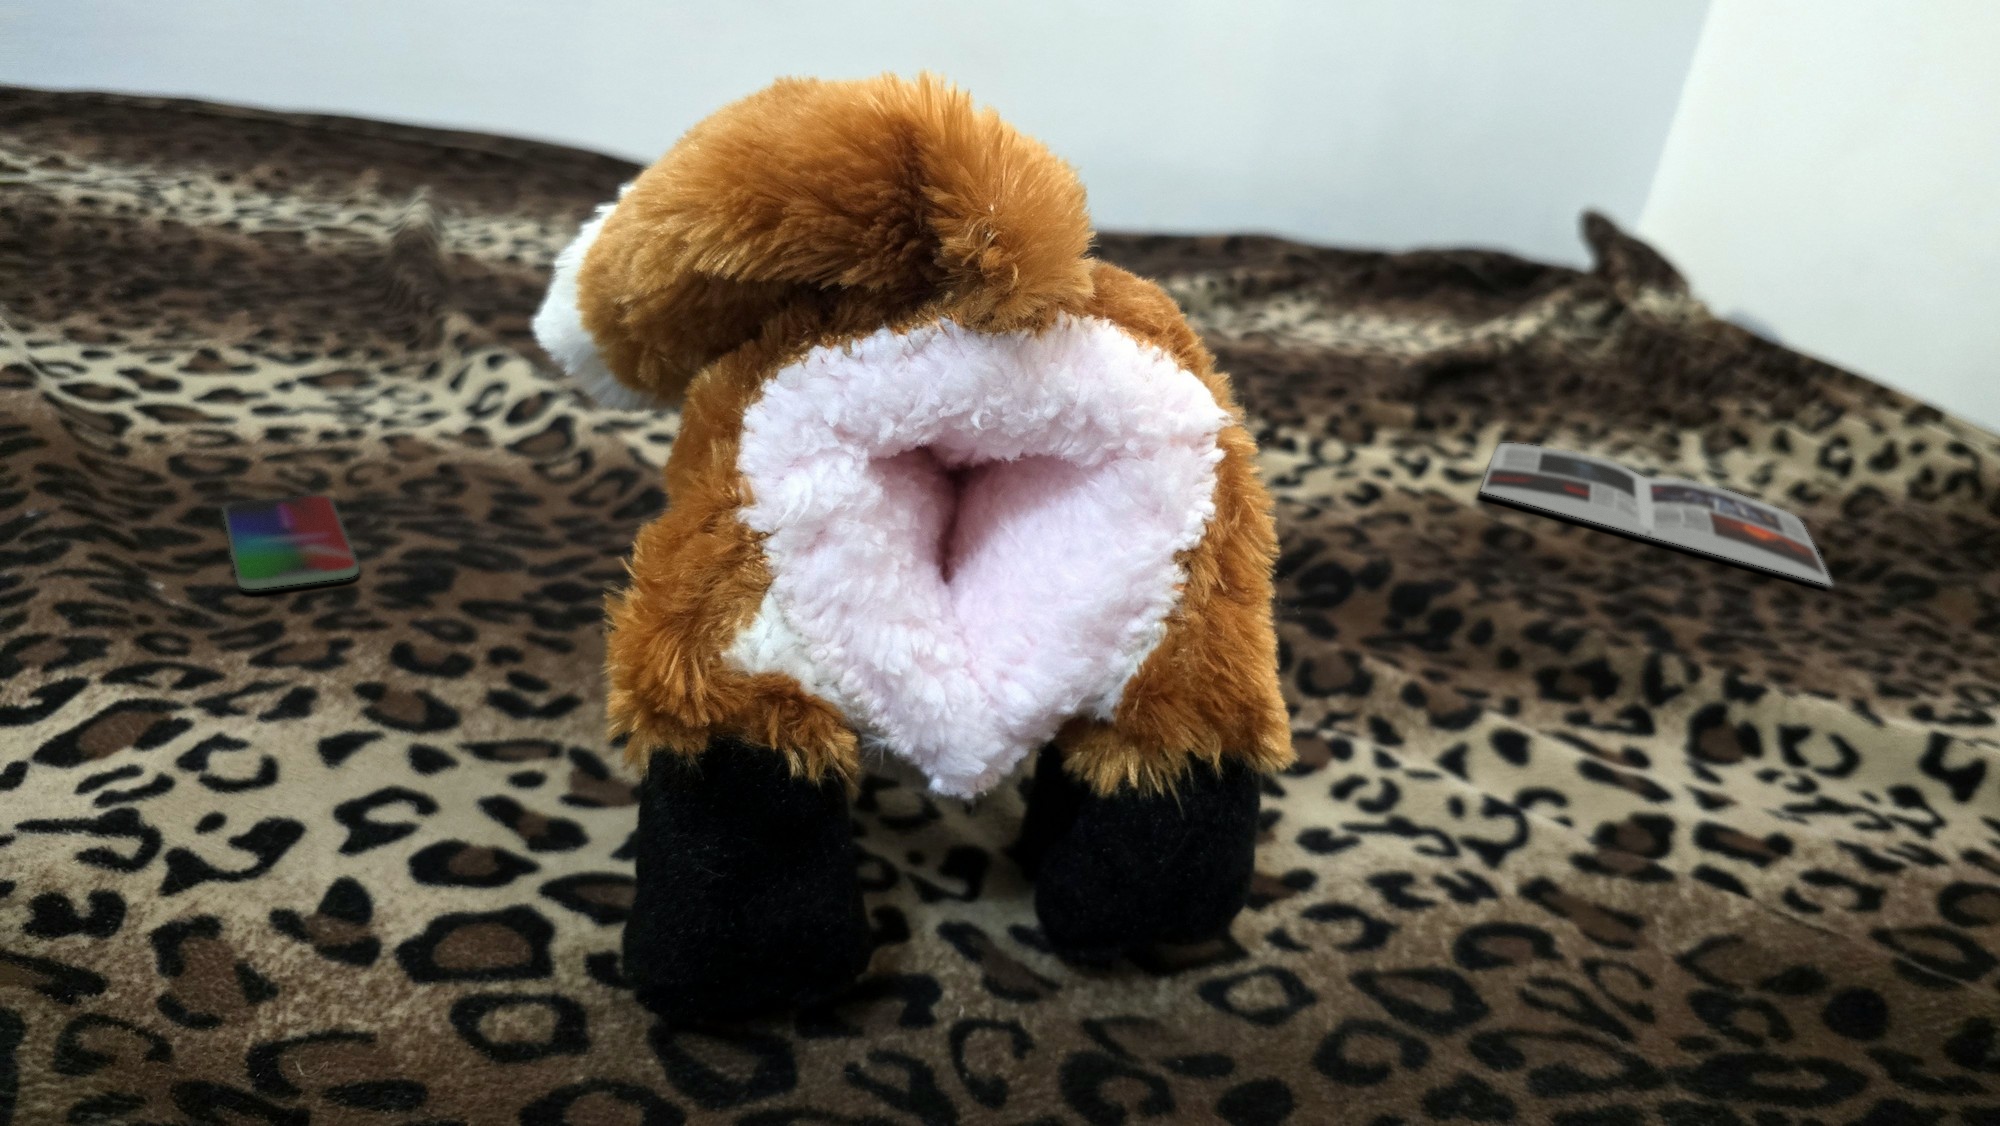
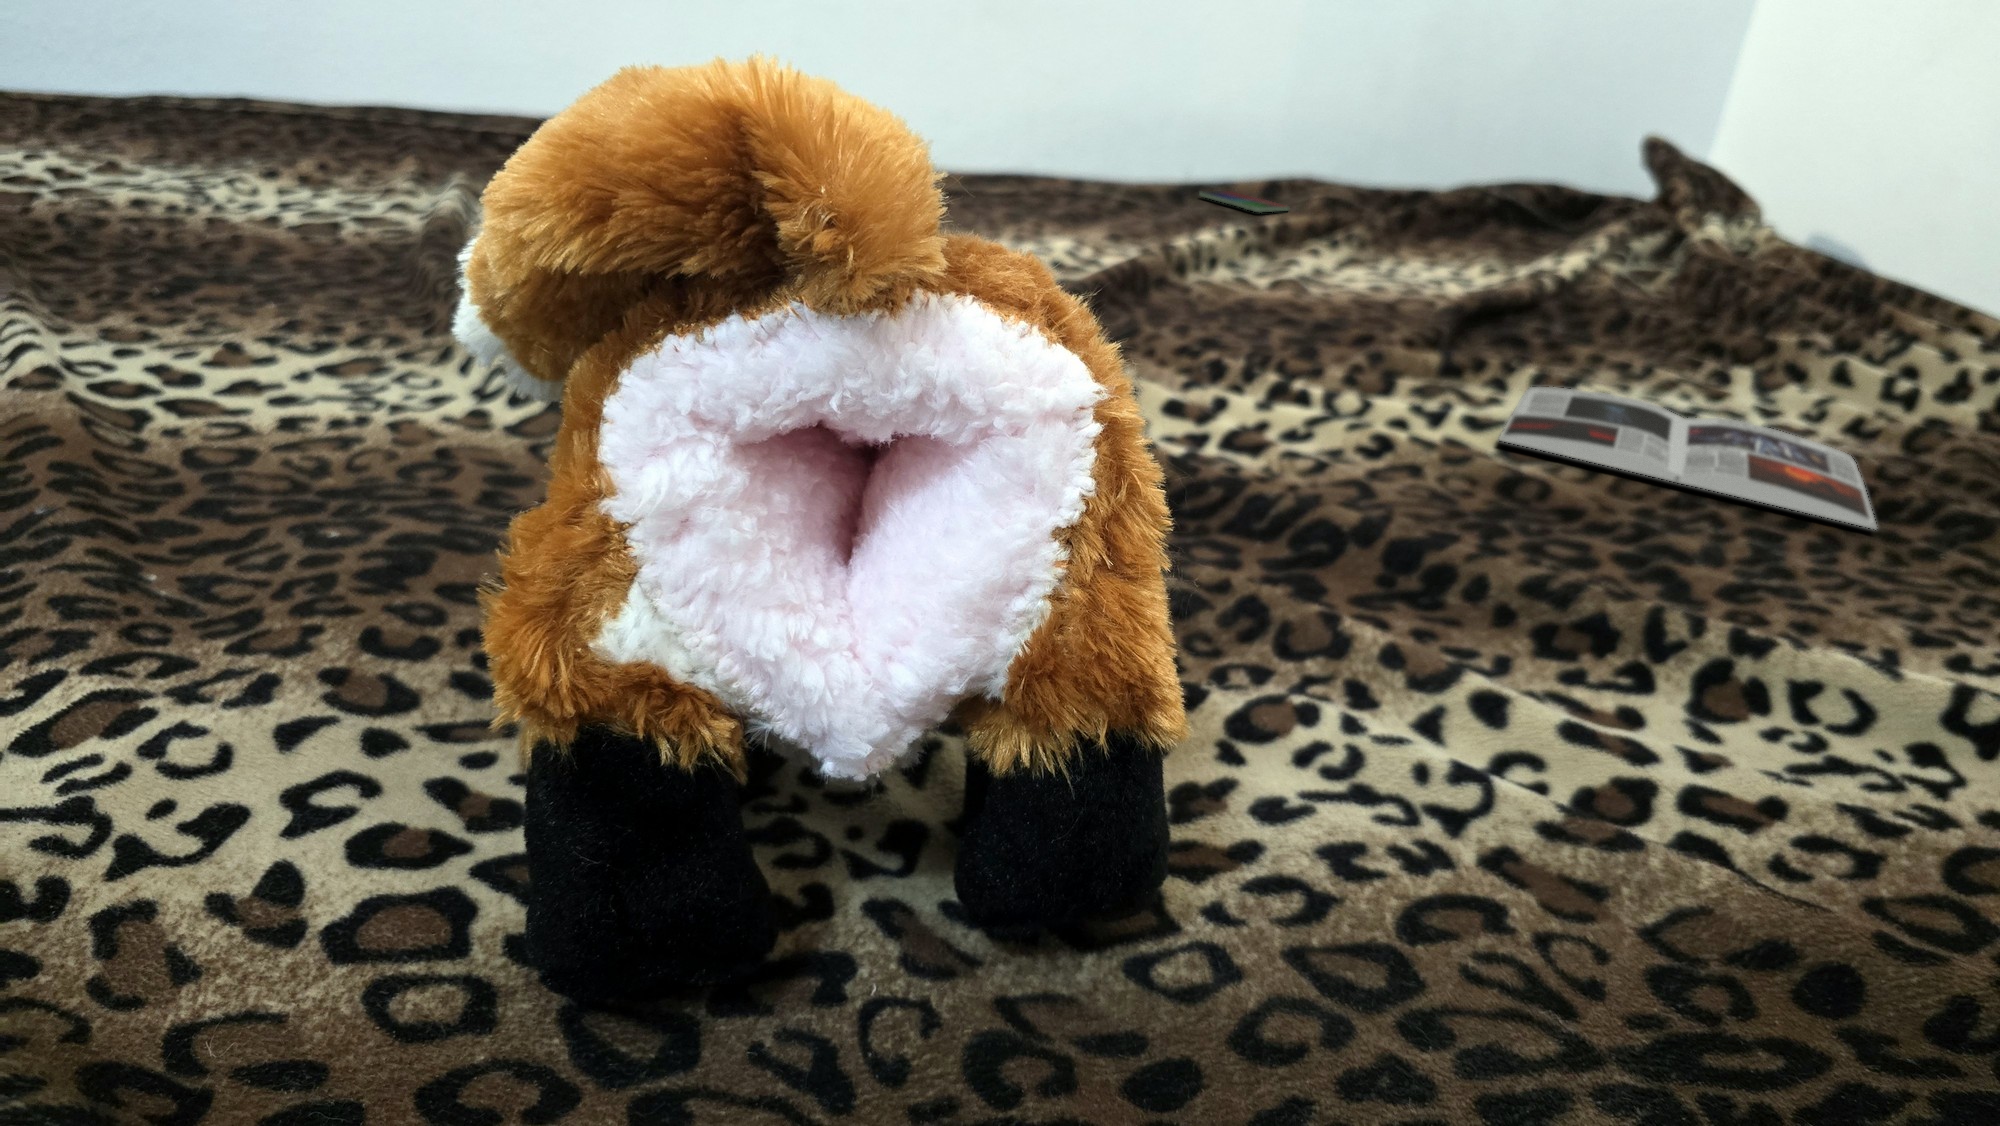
smartphone: present [223,495,359,589] -> present [1199,191,1289,212]

